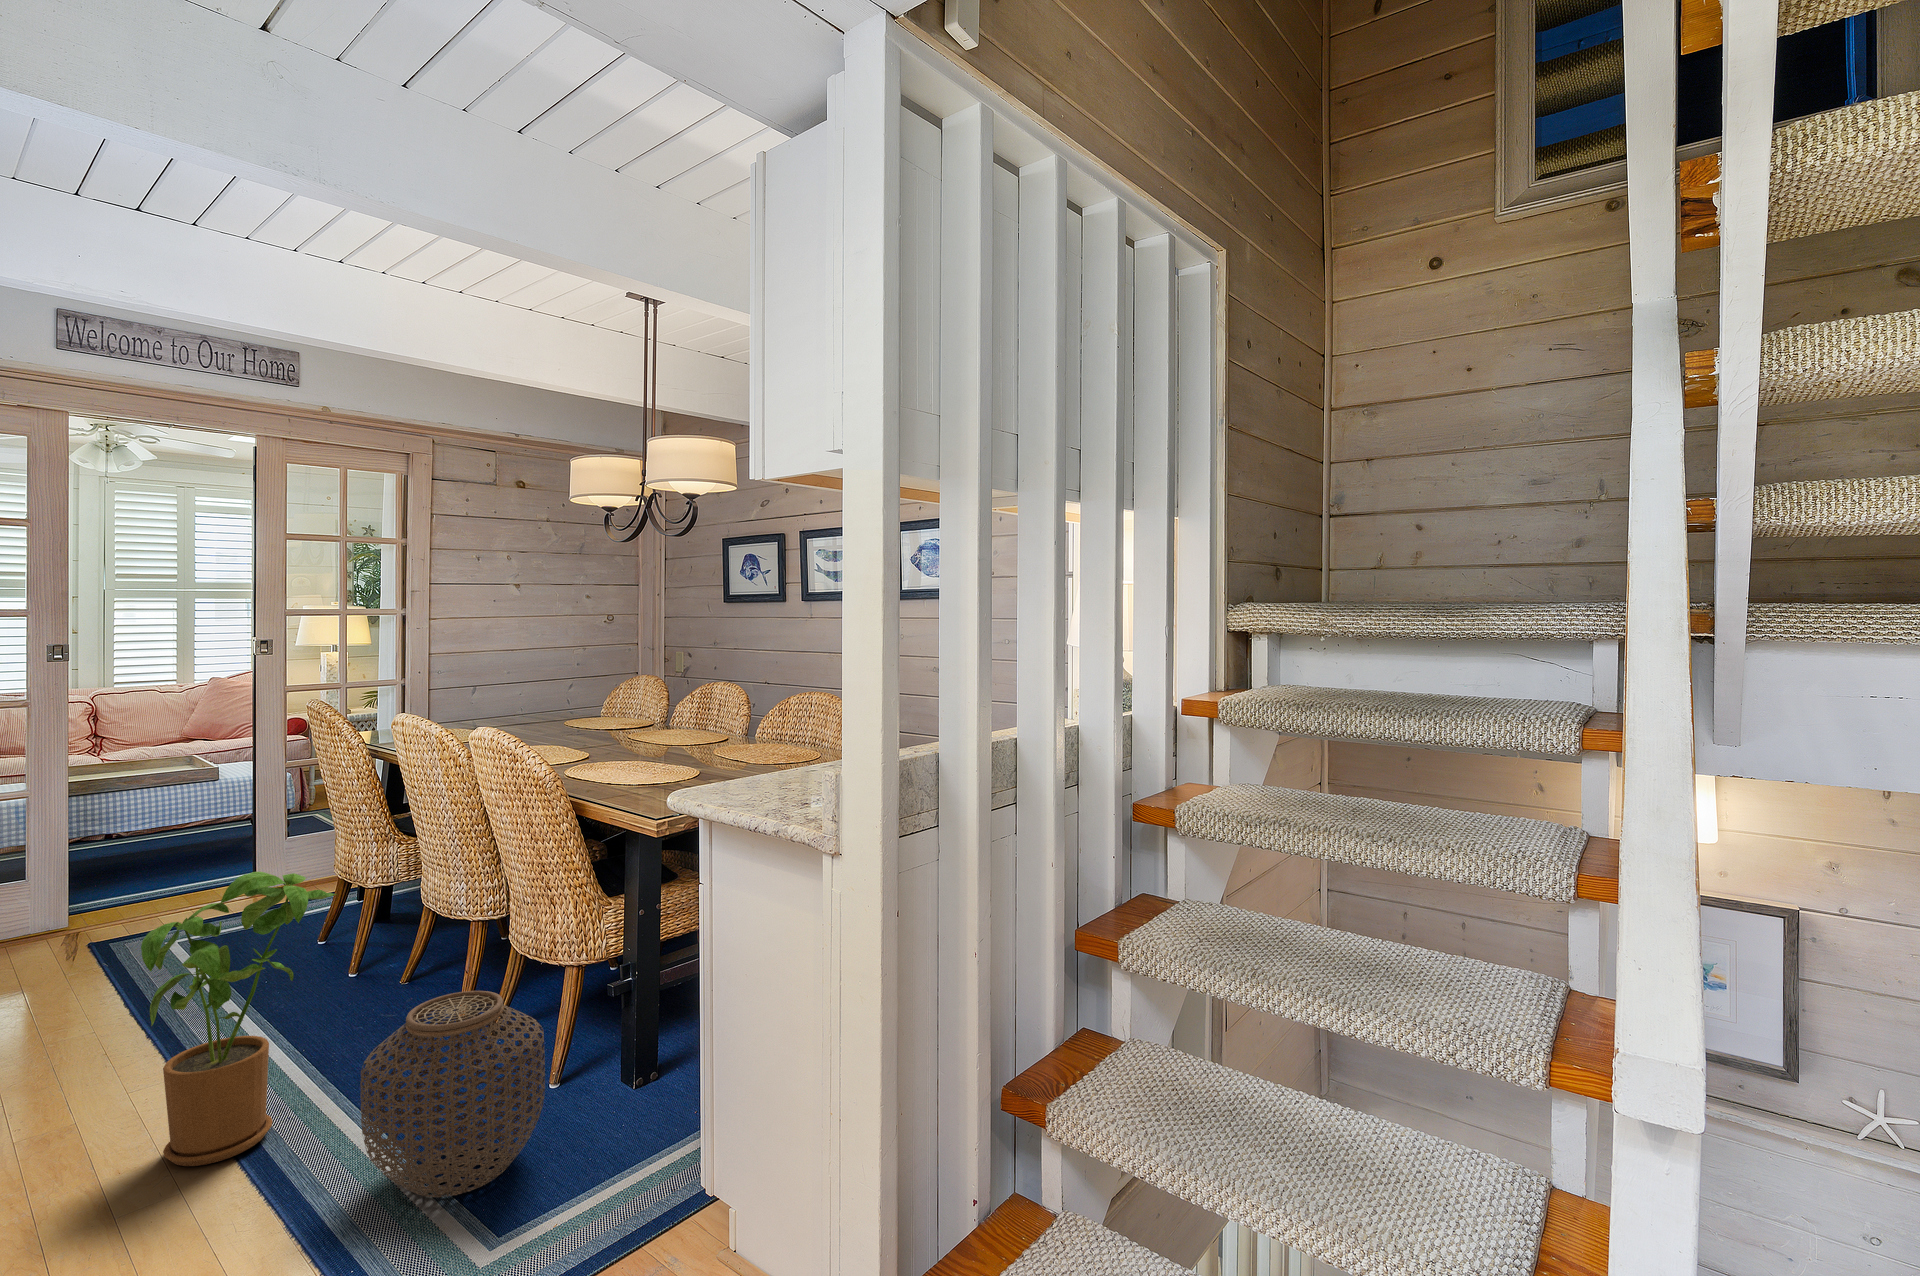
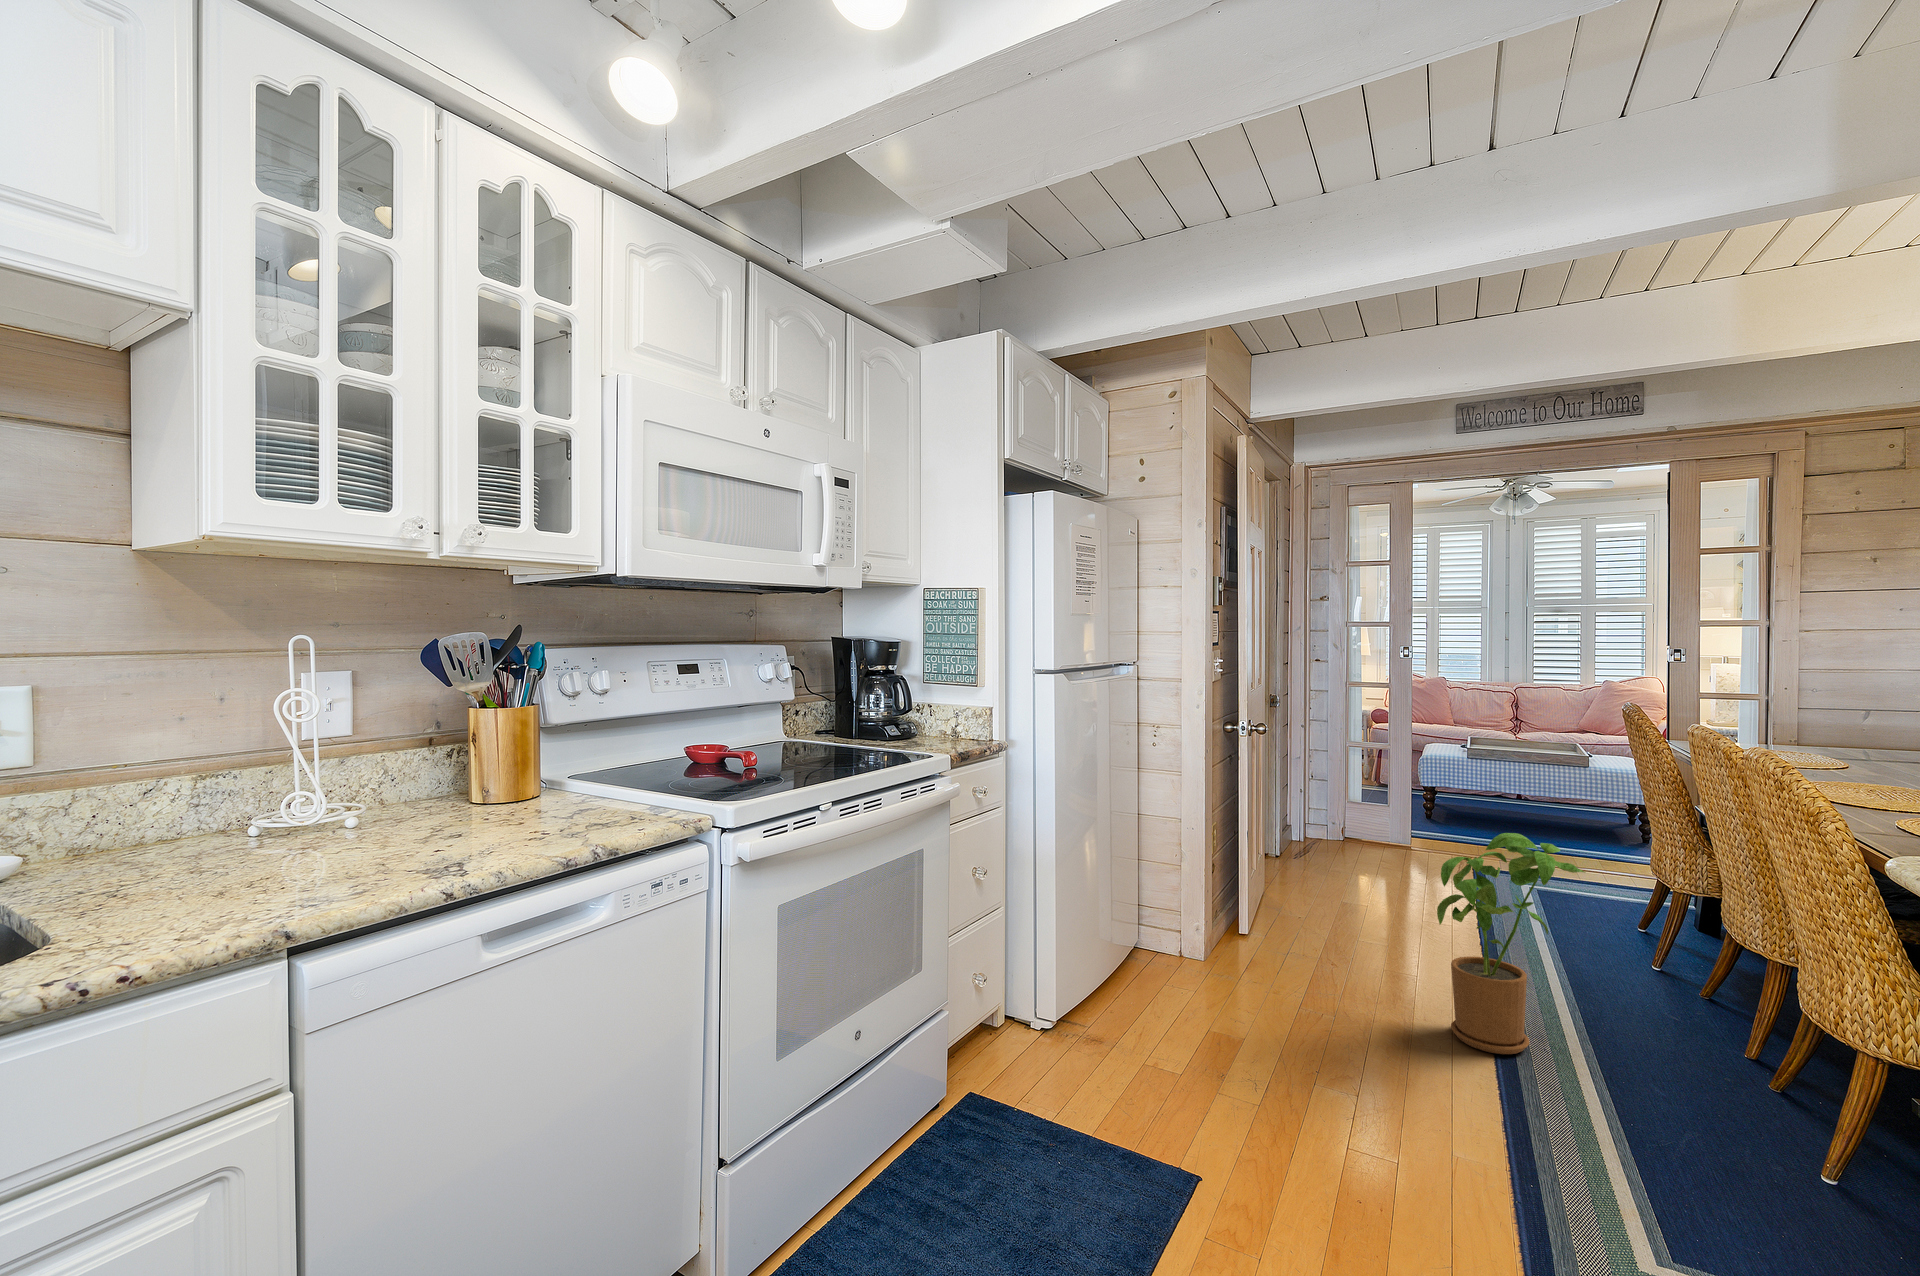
woven basket: present [360,991,545,1197] -> none [1566,995,1777,1208]

